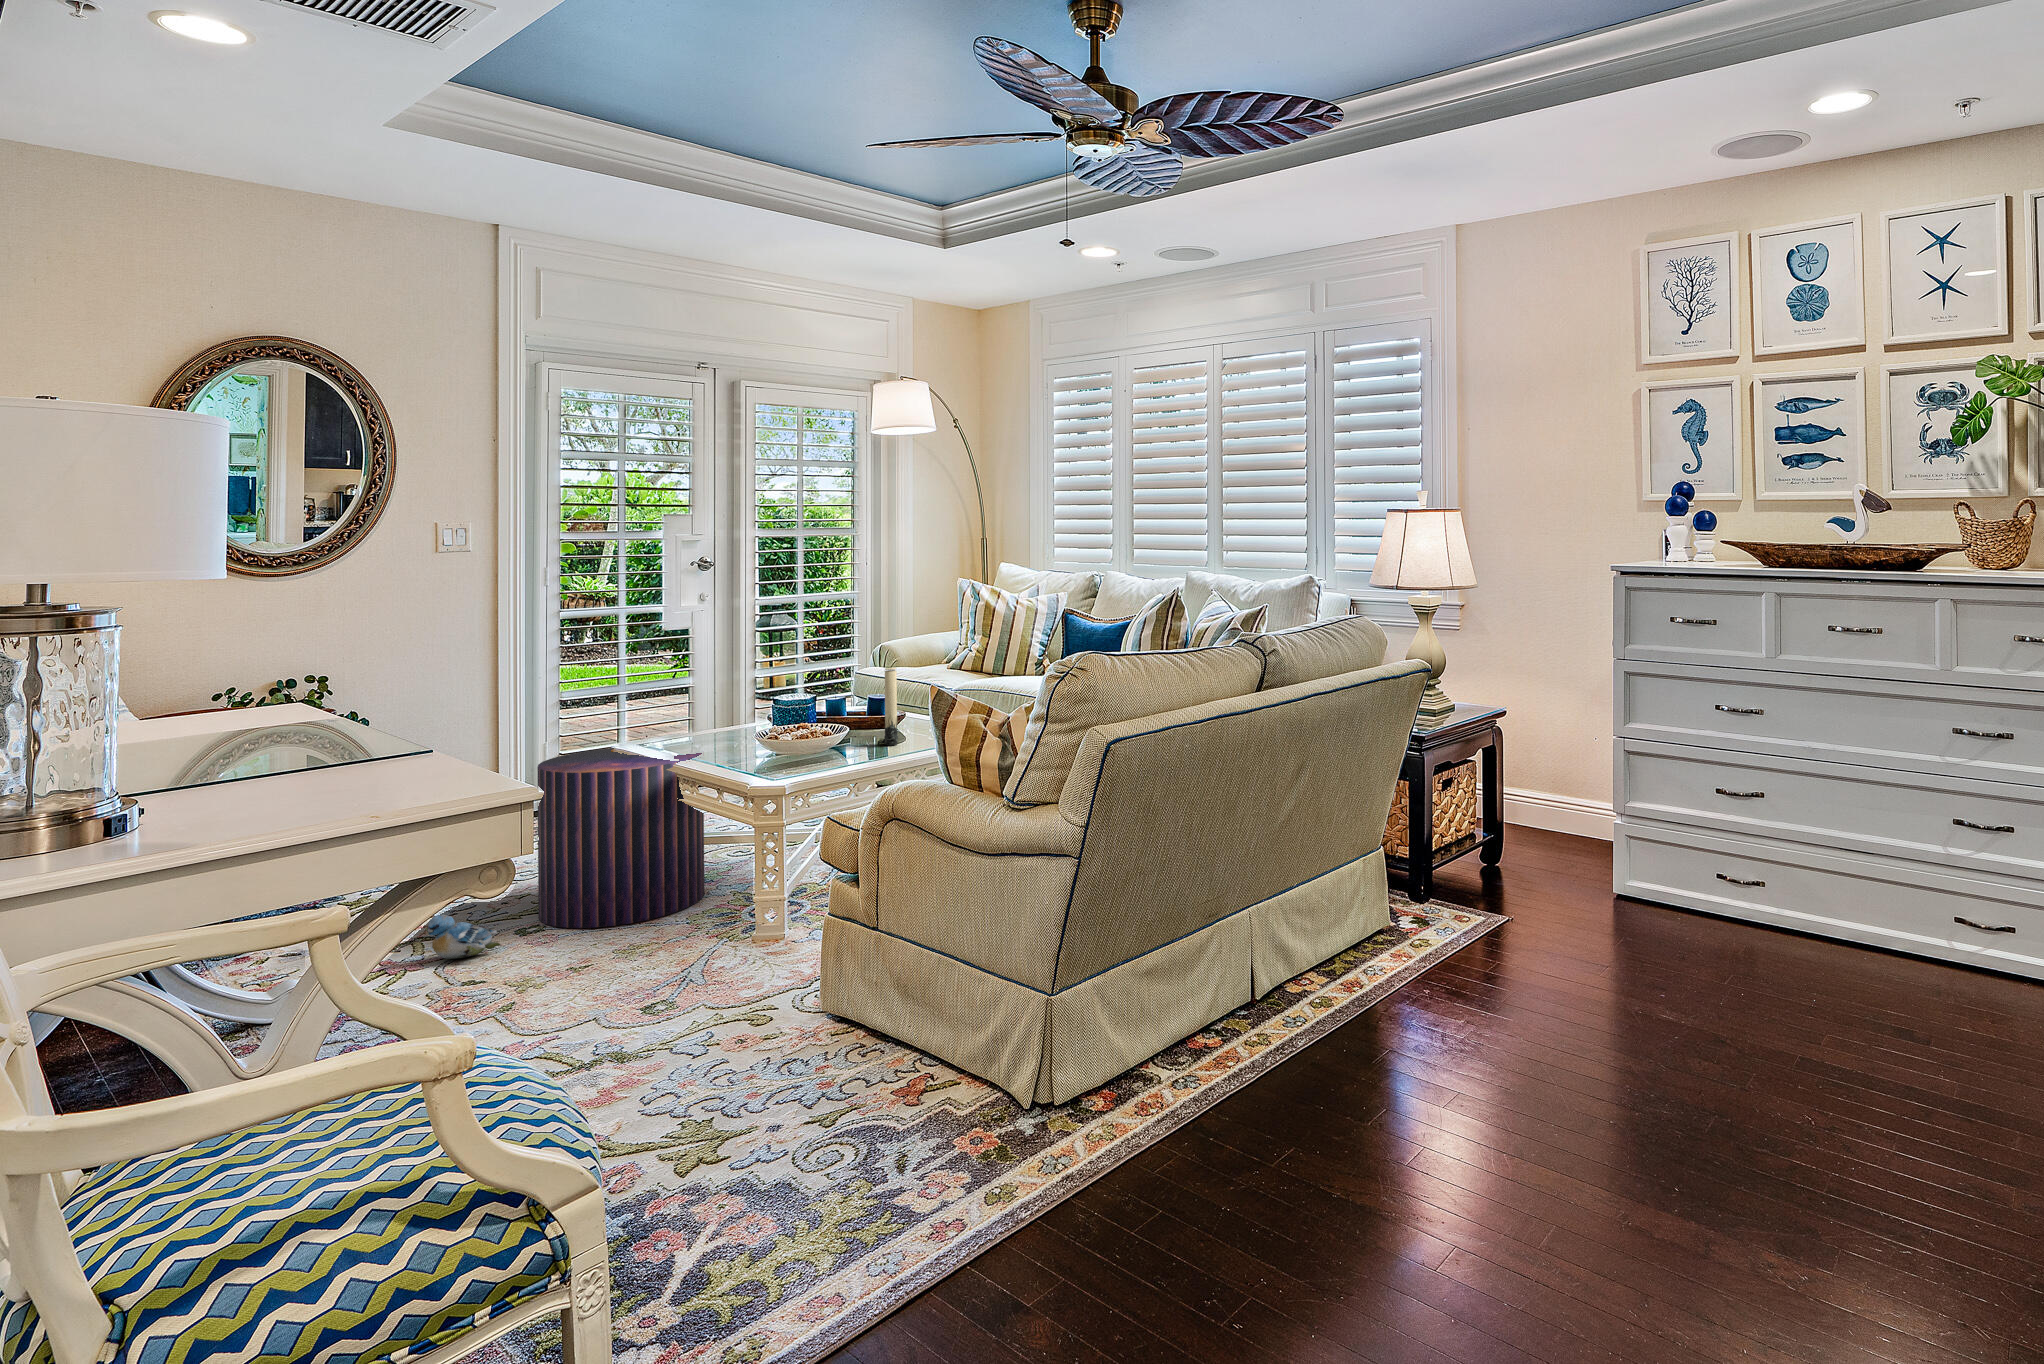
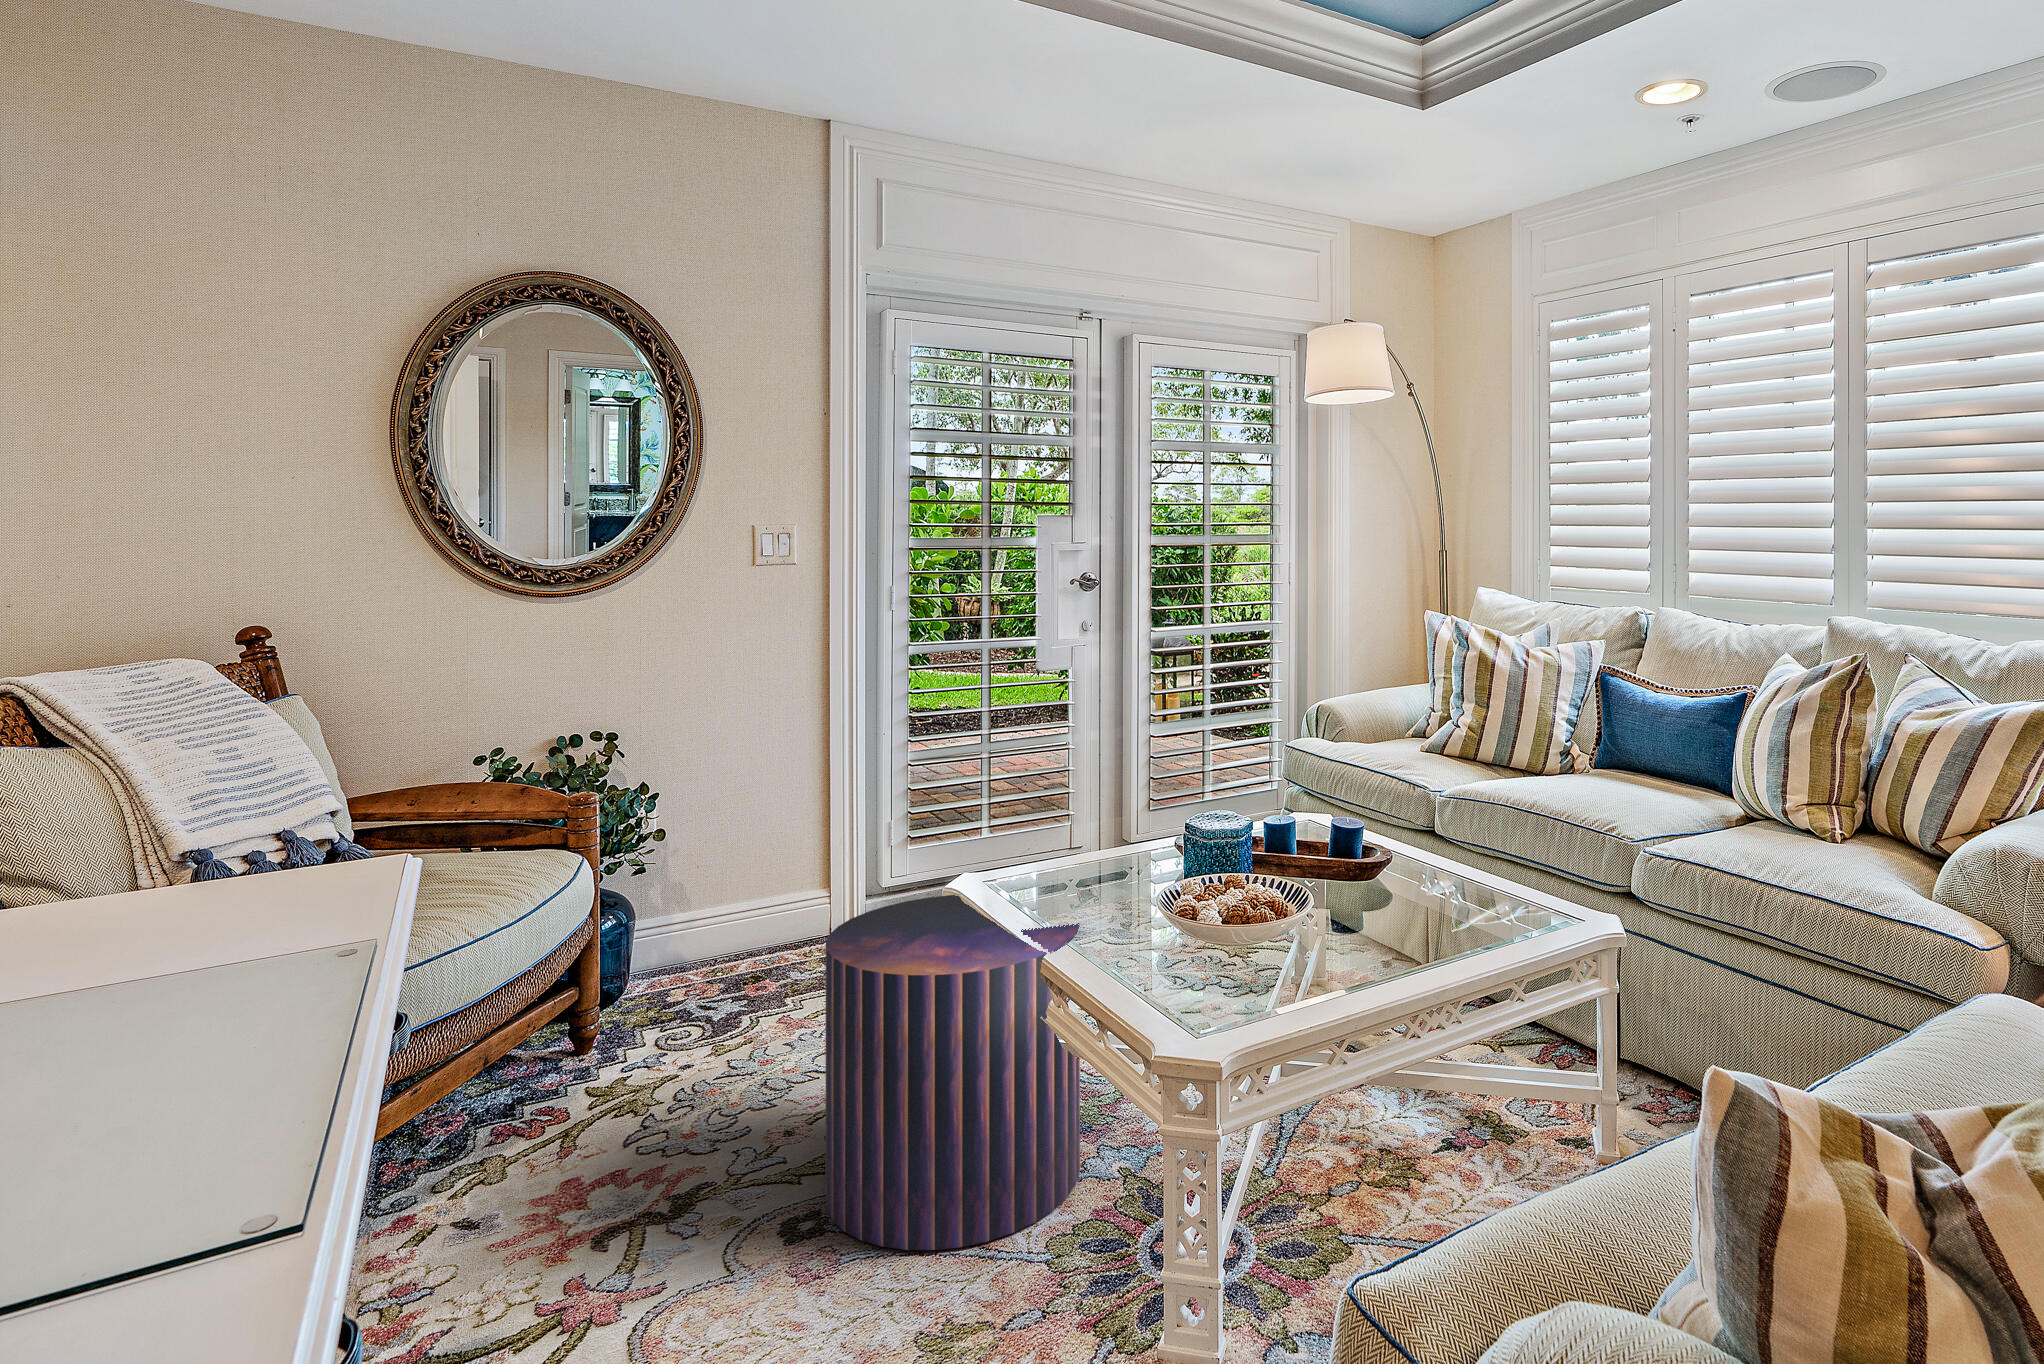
candle: present [877,668,898,745] -> none [1367,799,1405,944]
plush toy: present [425,914,500,959] -> none [632,1223,747,1307]

